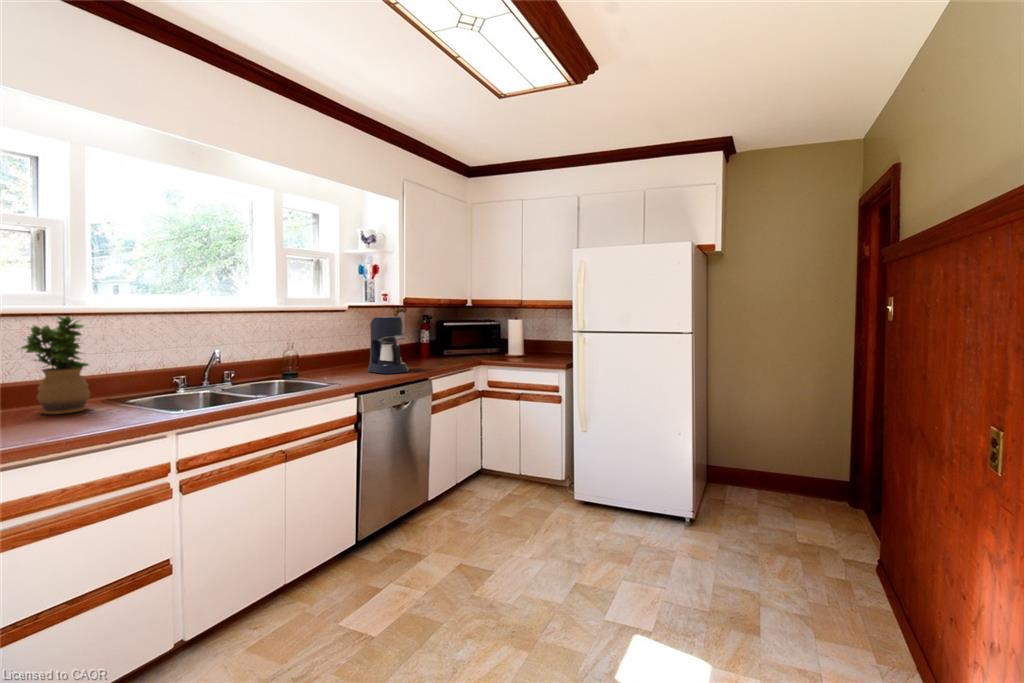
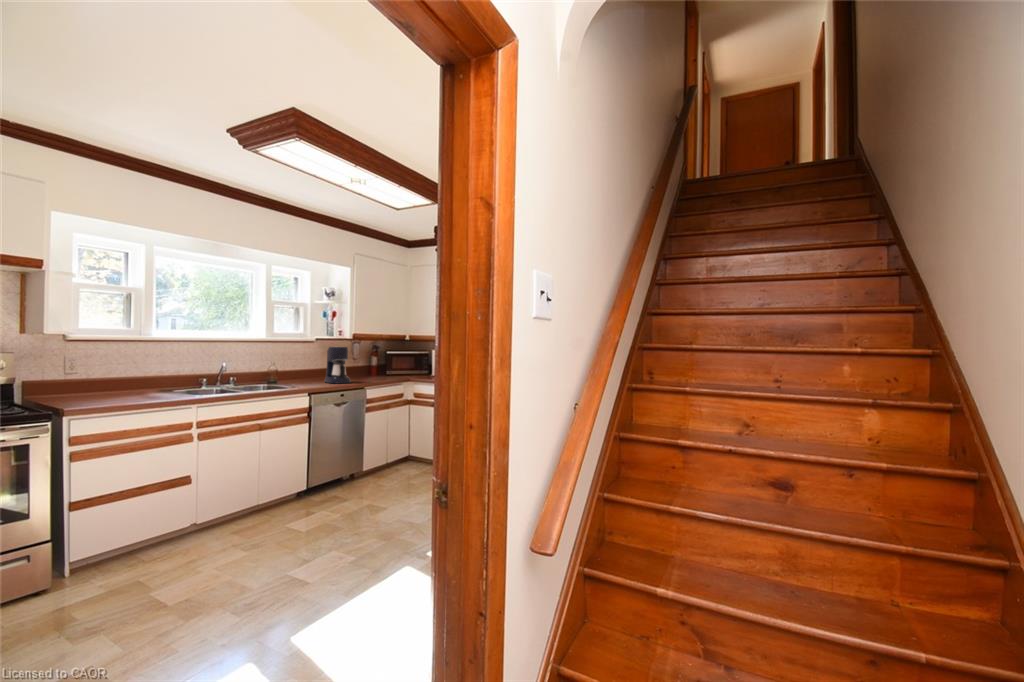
potted plant: present [21,316,90,414] -> none [119,342,154,395]

